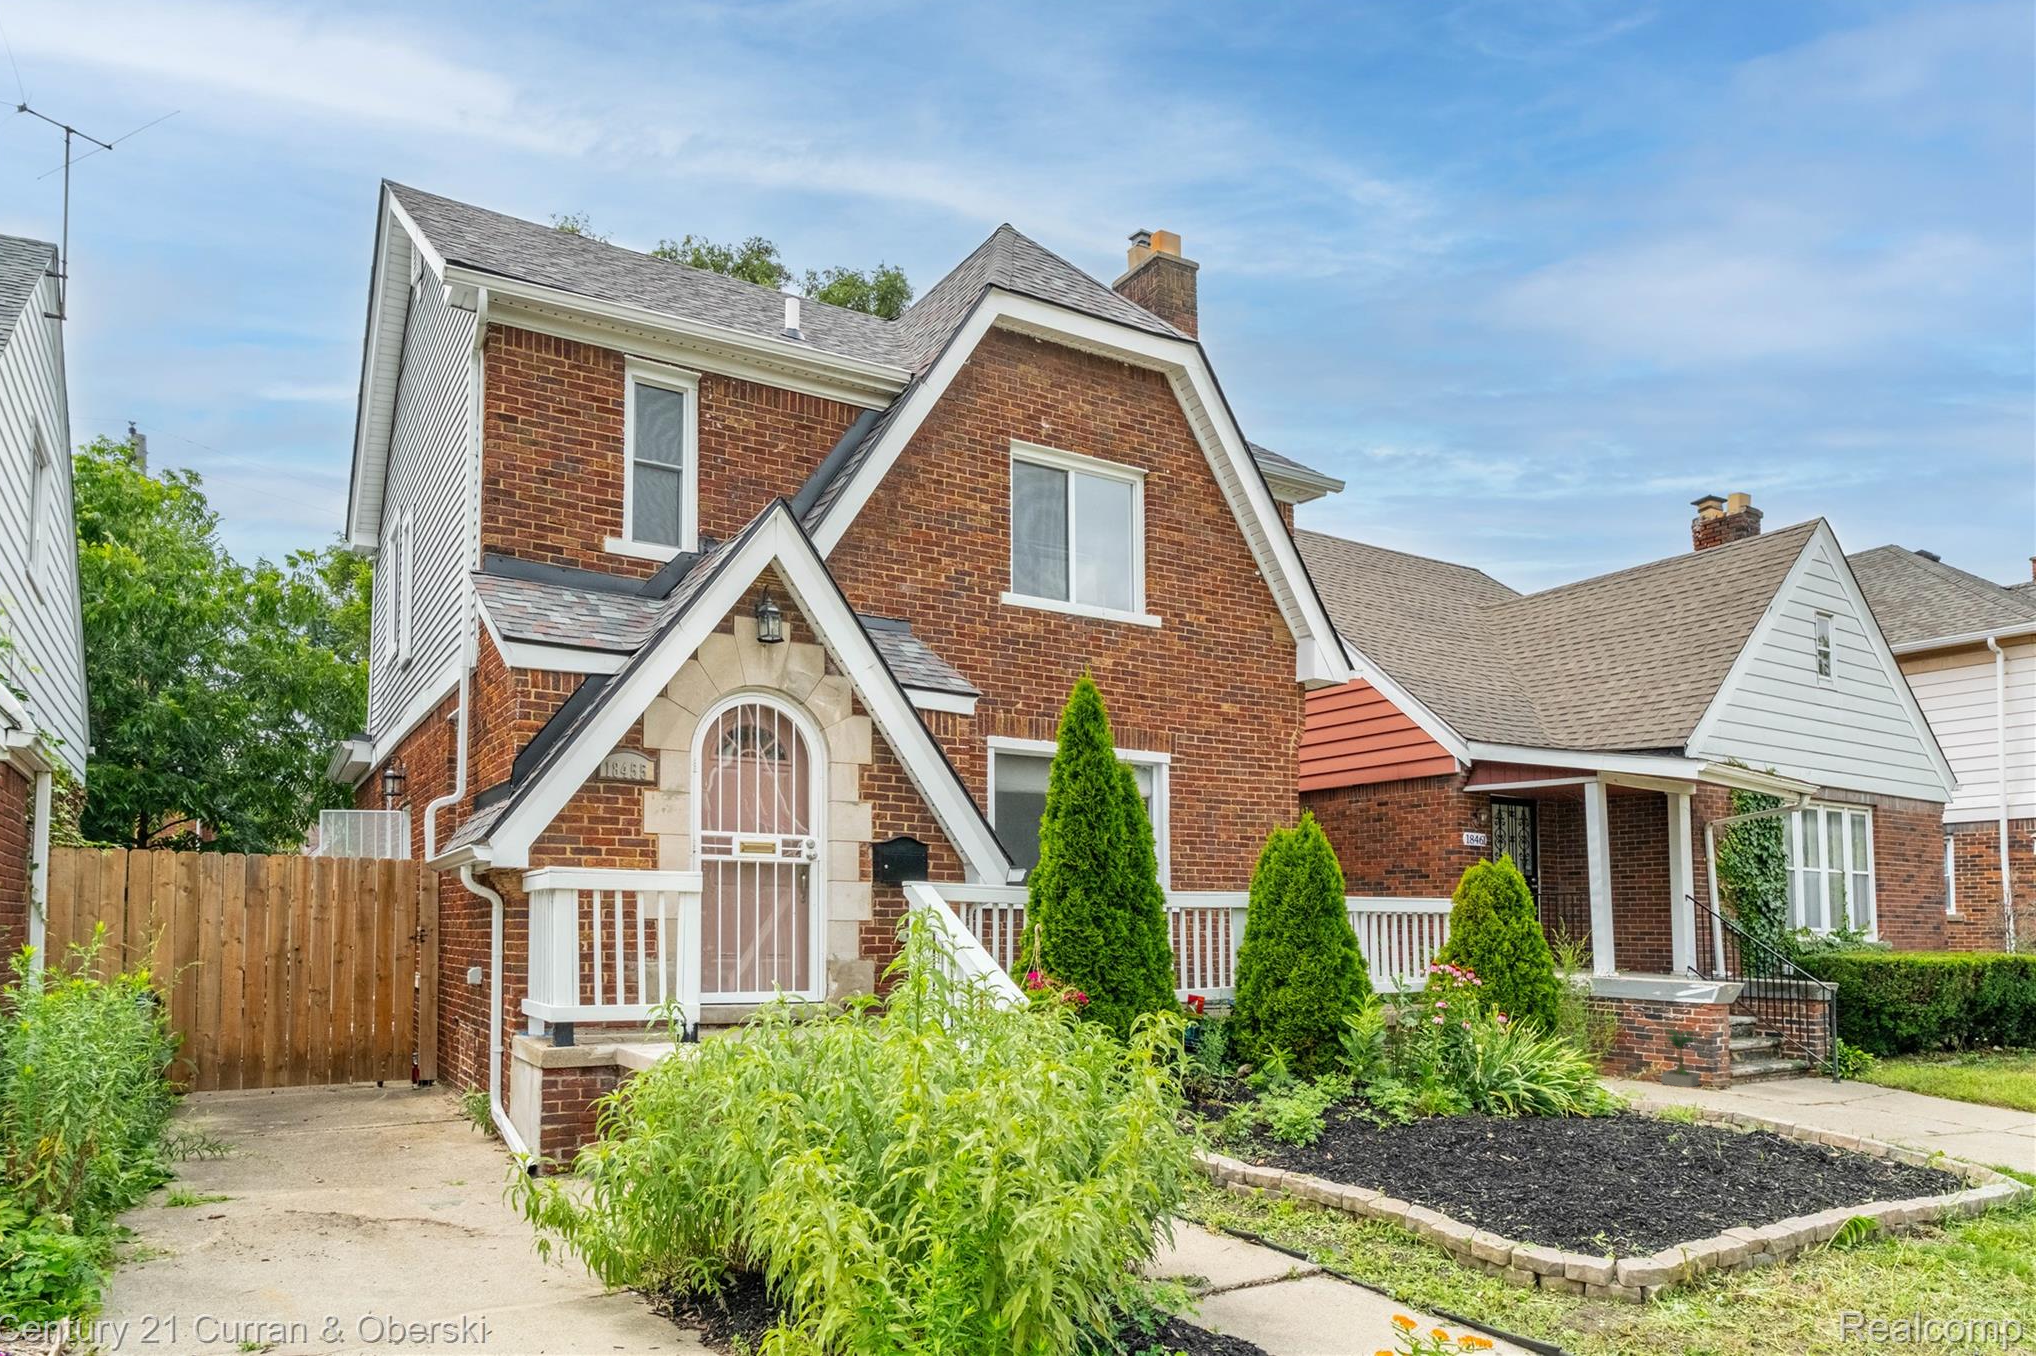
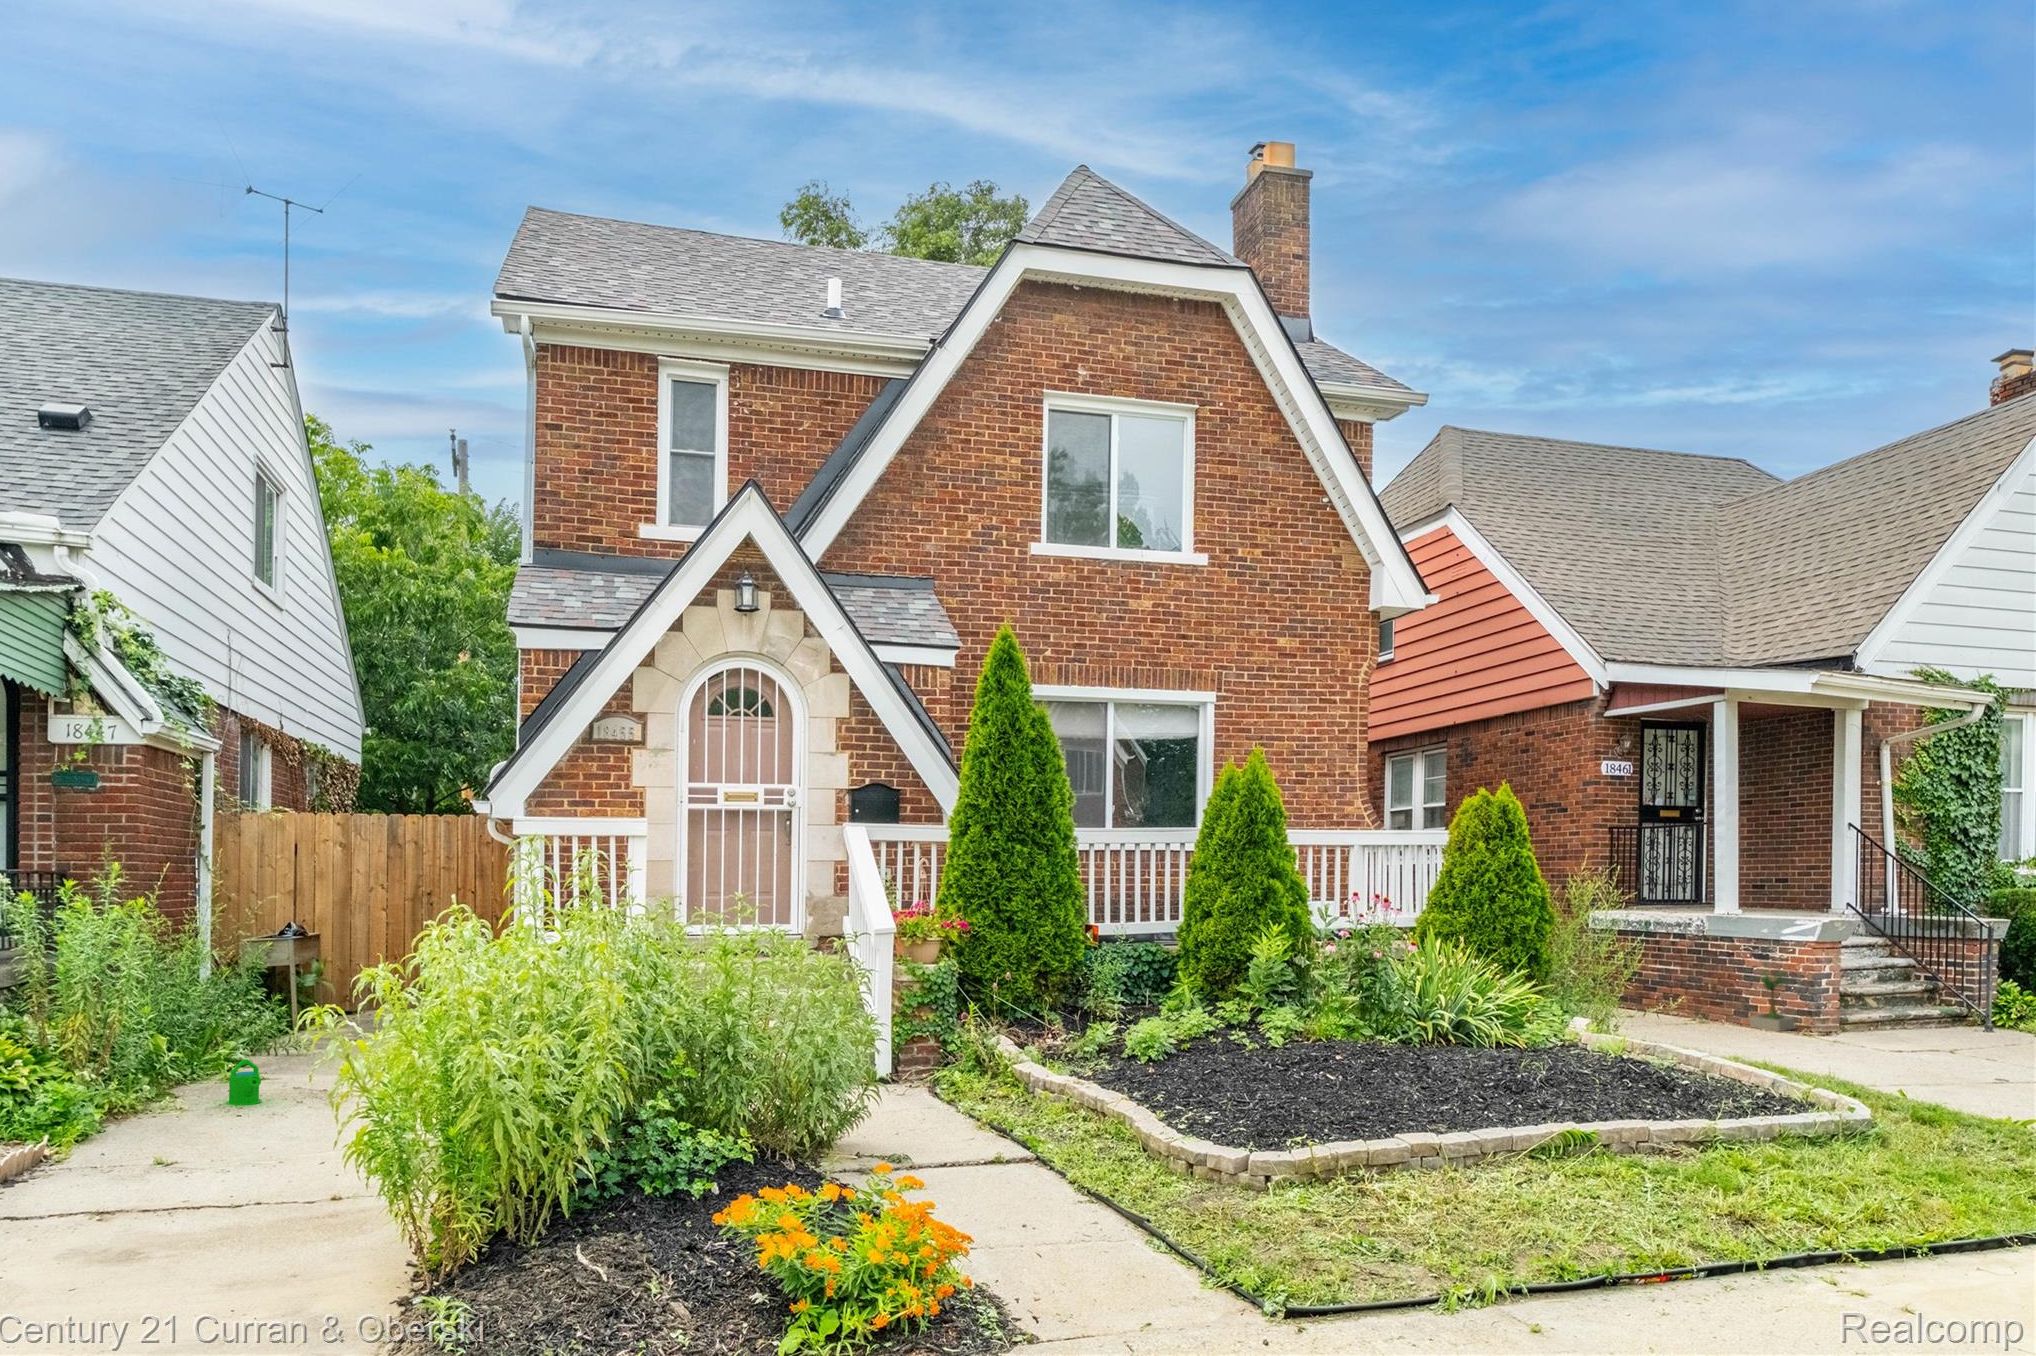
watering can: none [223,1168,279,1230] -> present [227,1059,261,1105]

